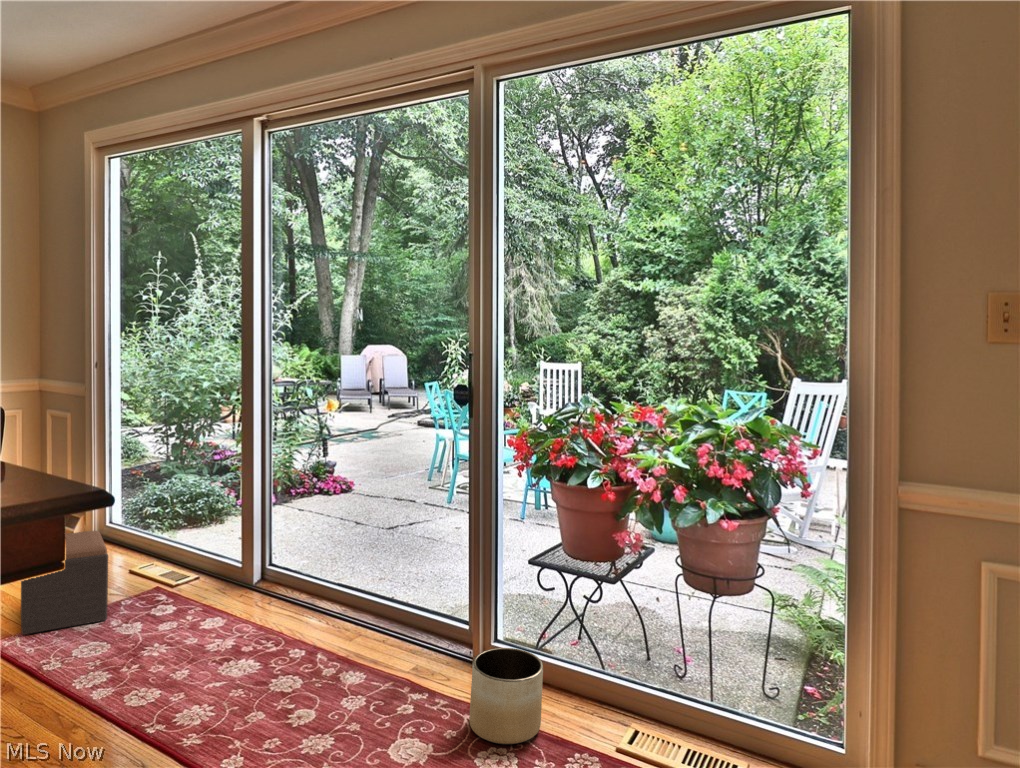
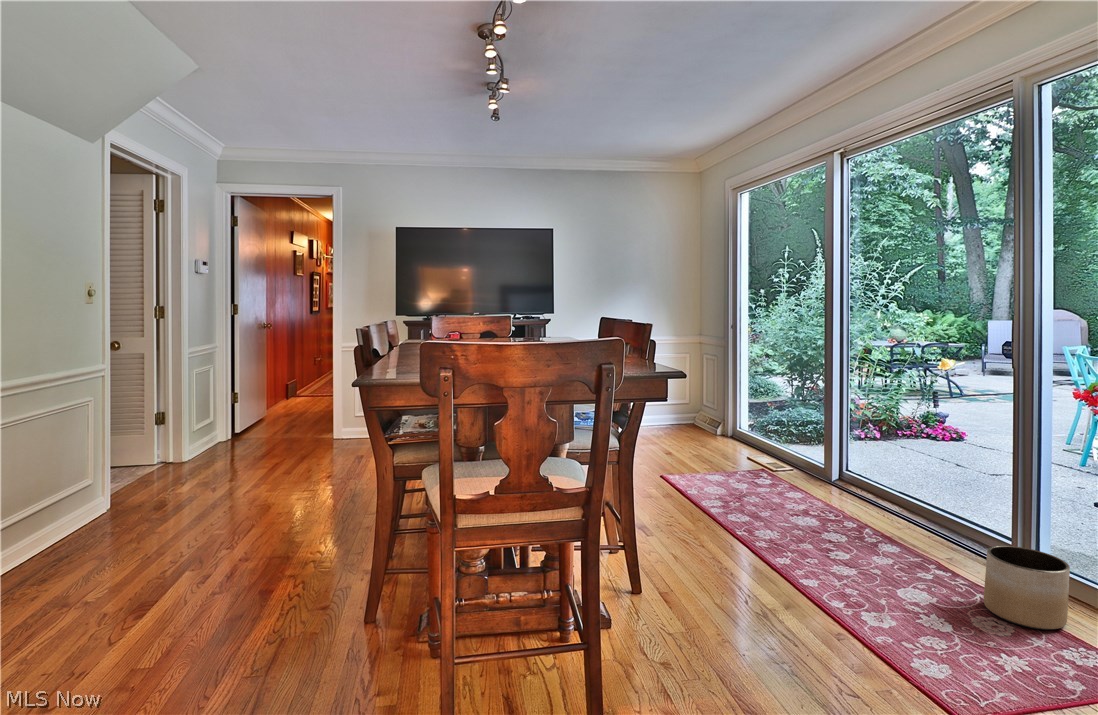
footstool: present [21,531,108,635] -> none [682,421,729,479]

